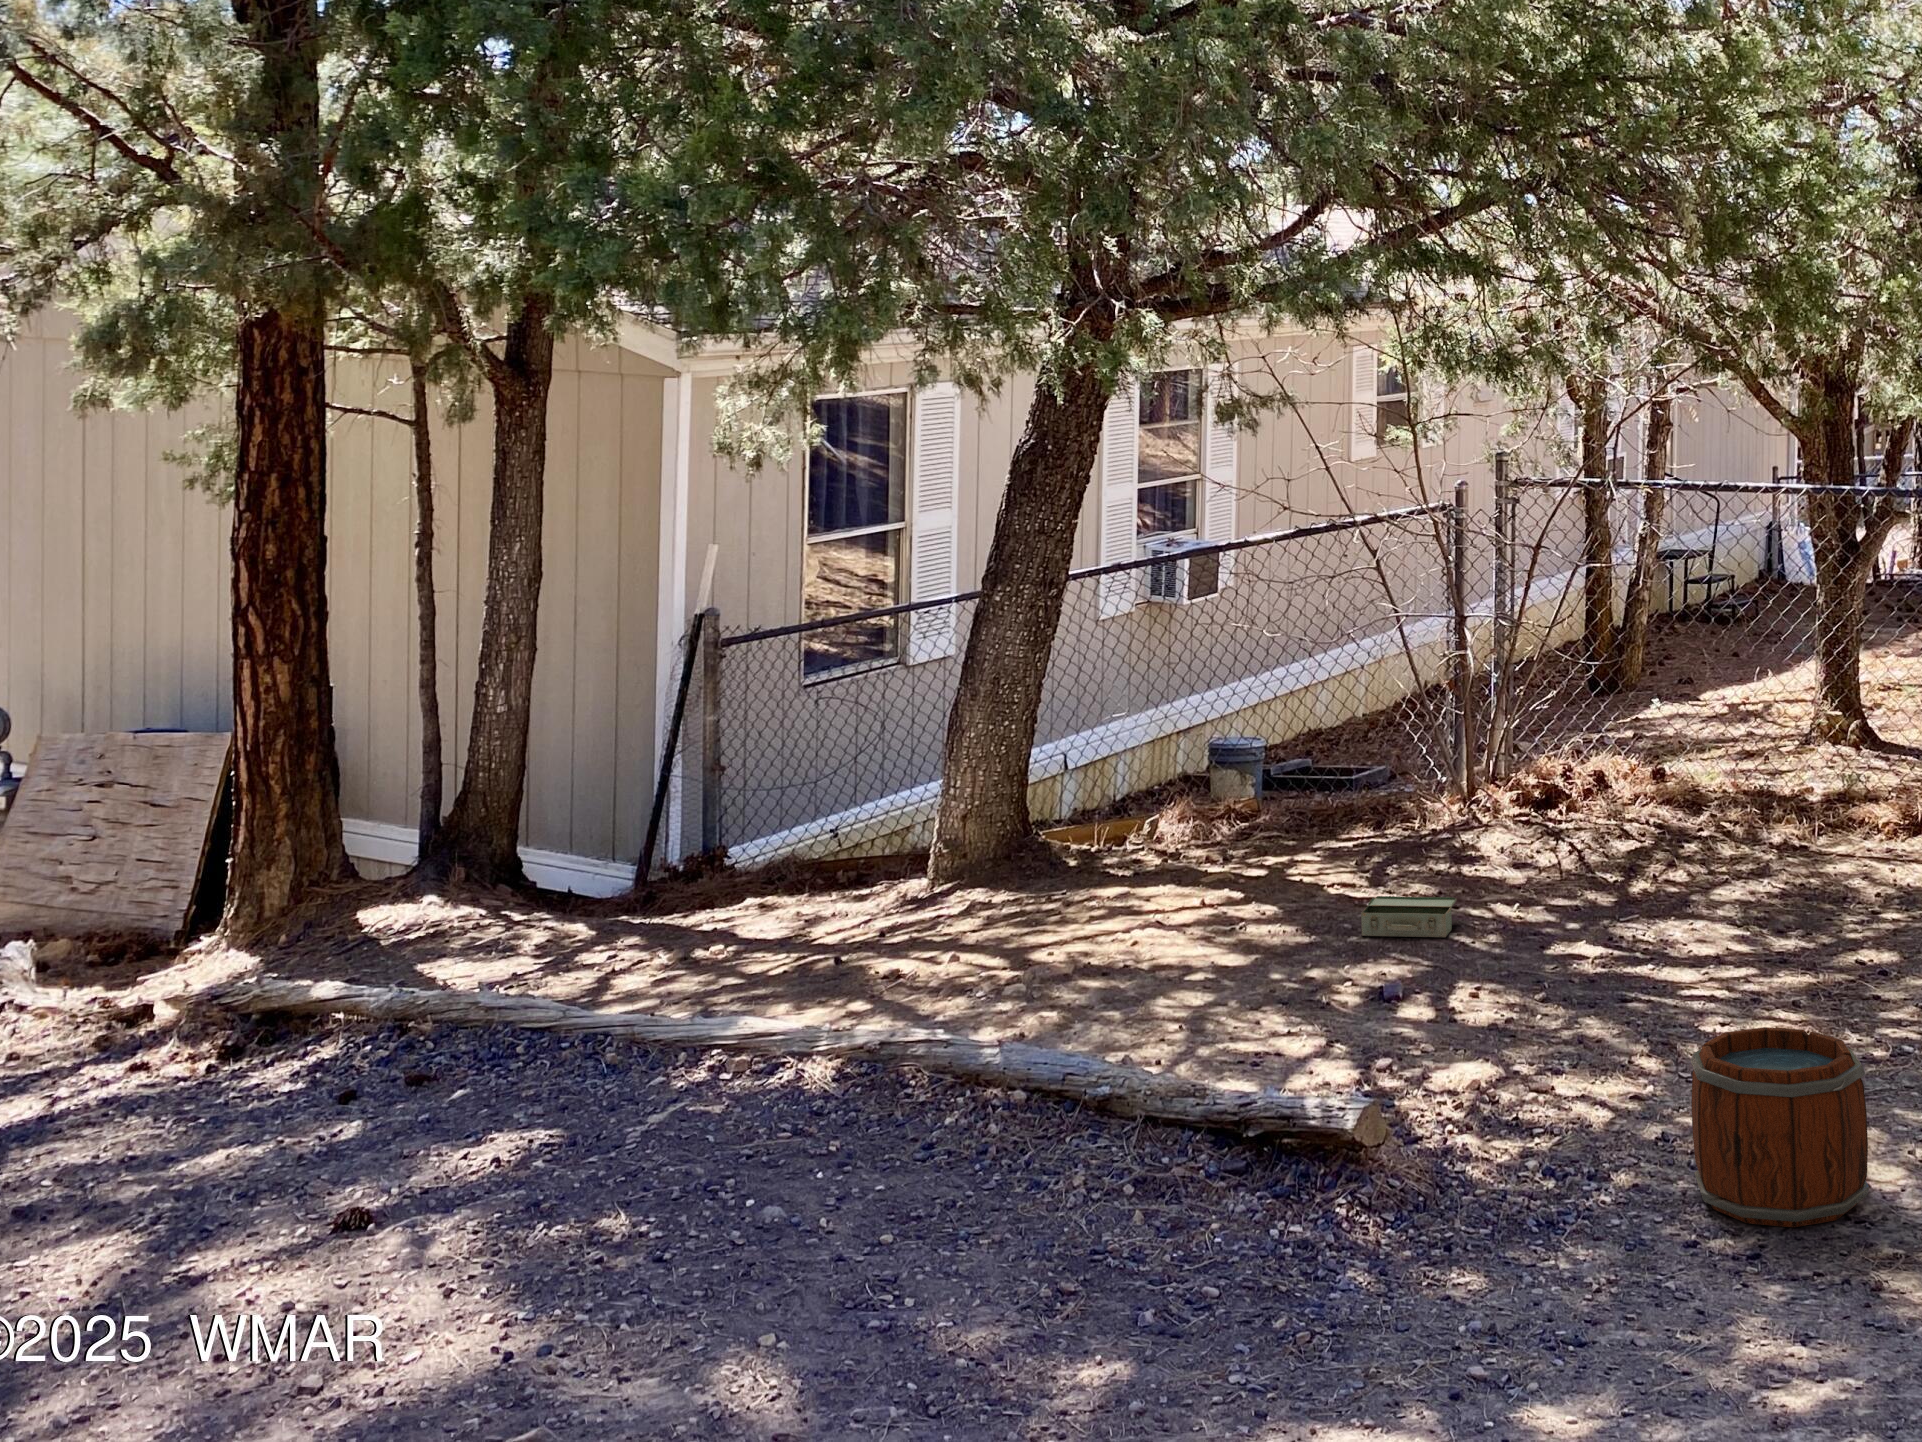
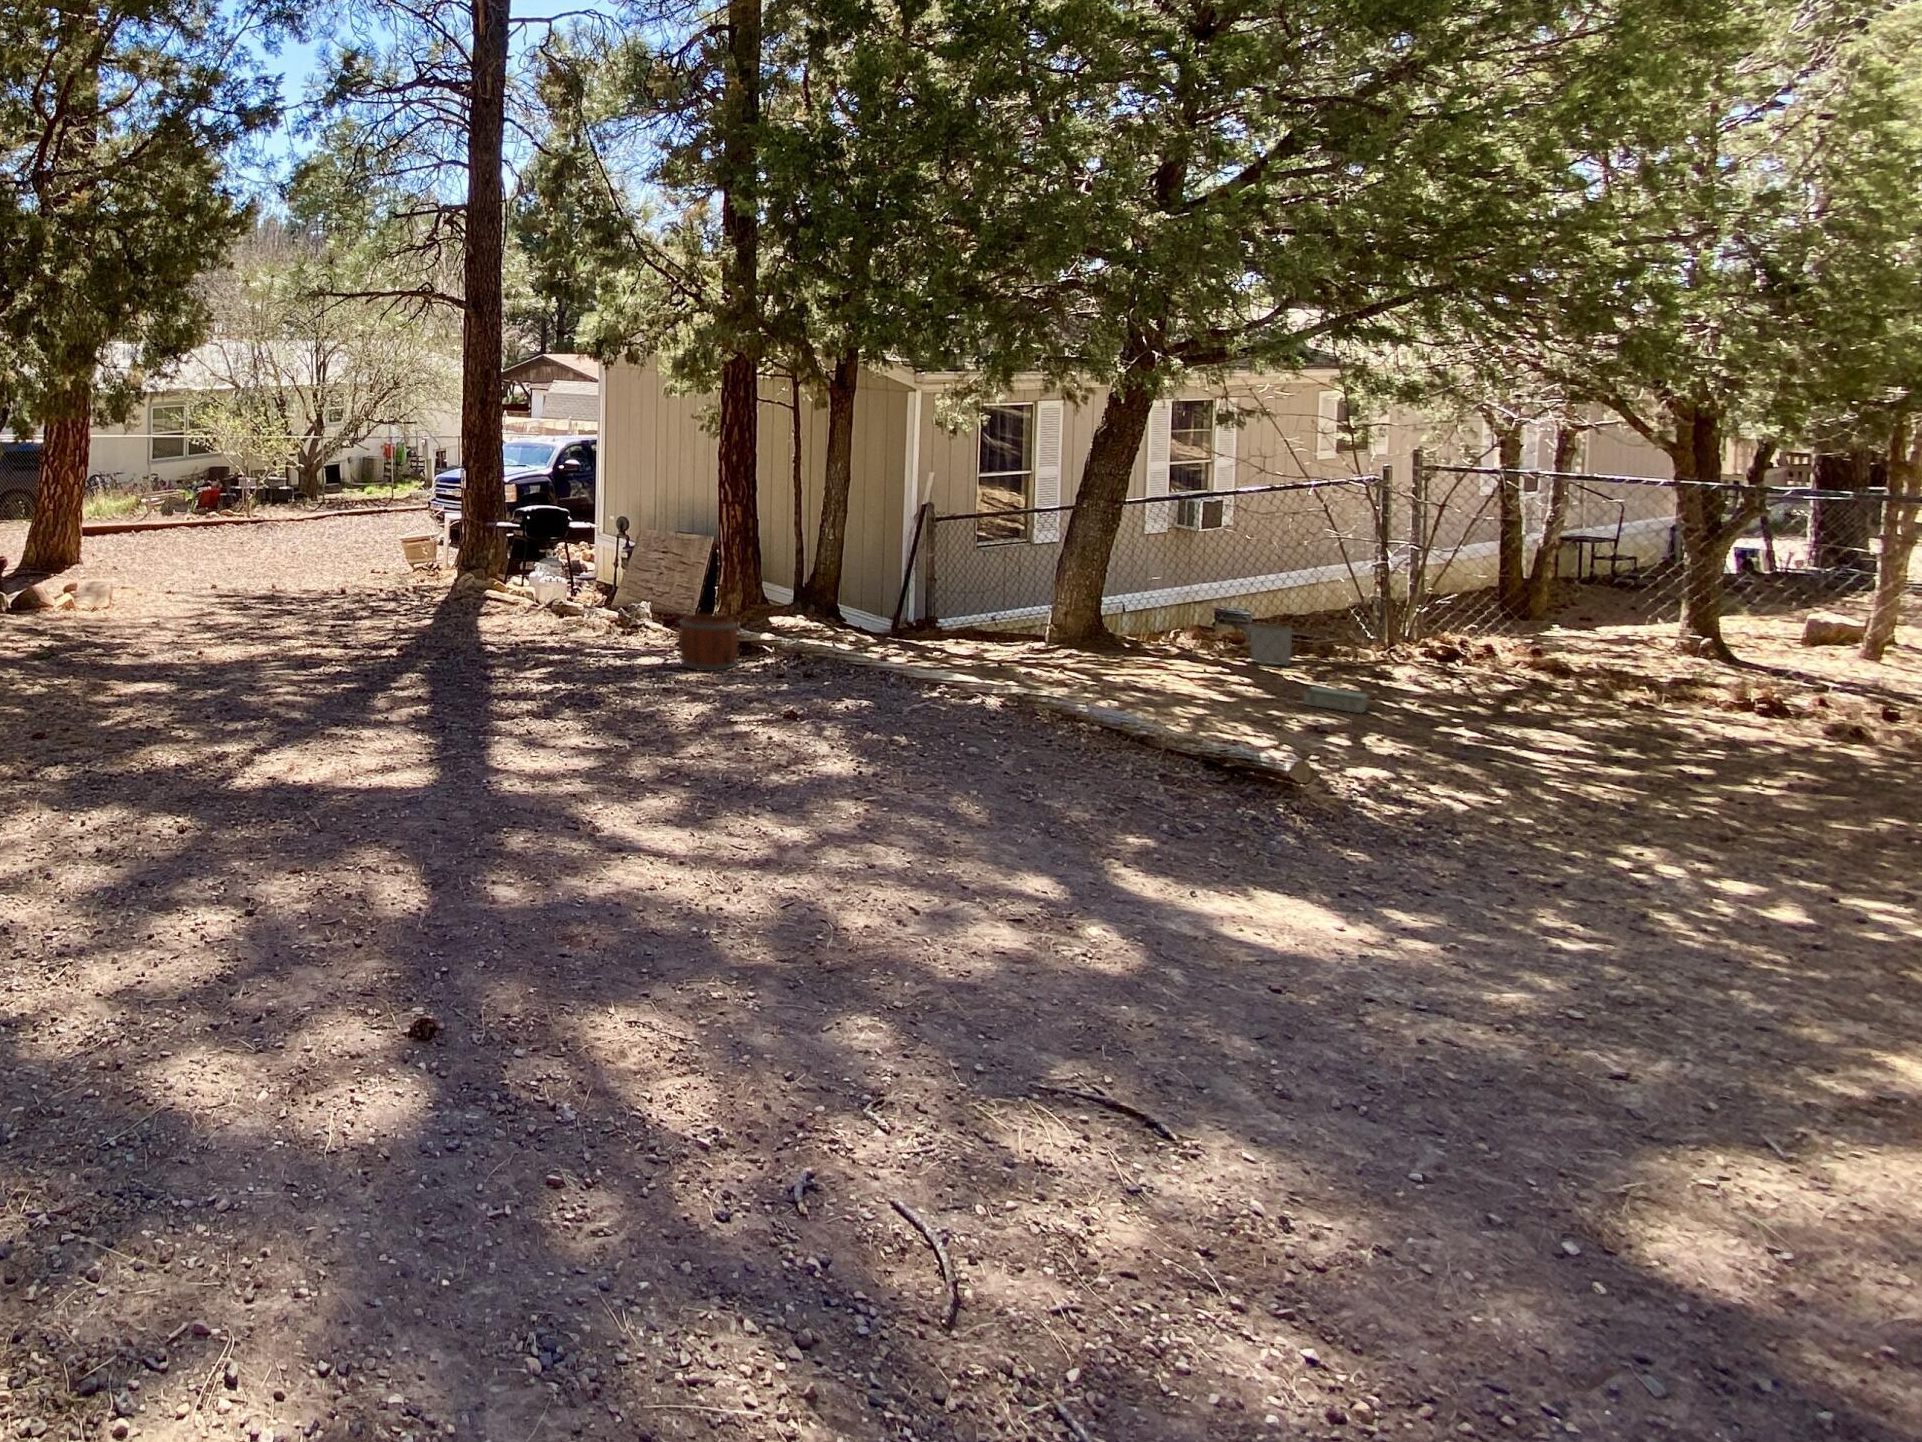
planter: none [1280,784,1343,860] -> present [1250,624,1292,666]
bucket: present [1691,1027,1869,1227] -> present [679,614,738,671]

